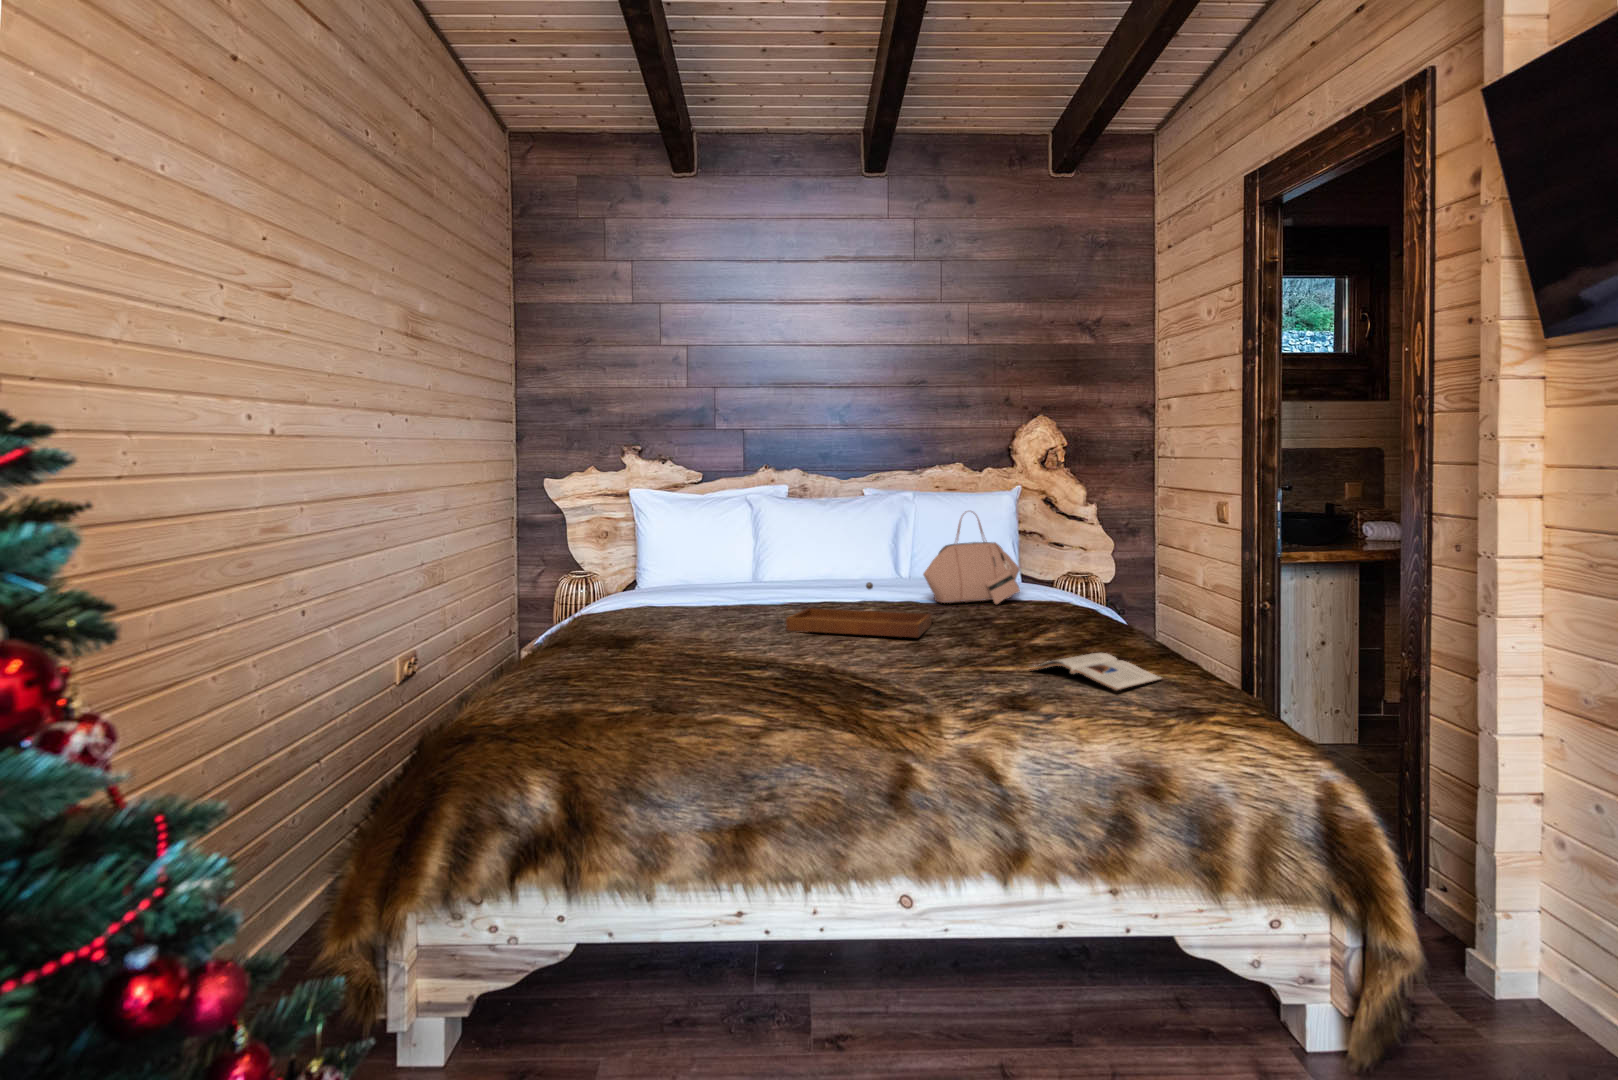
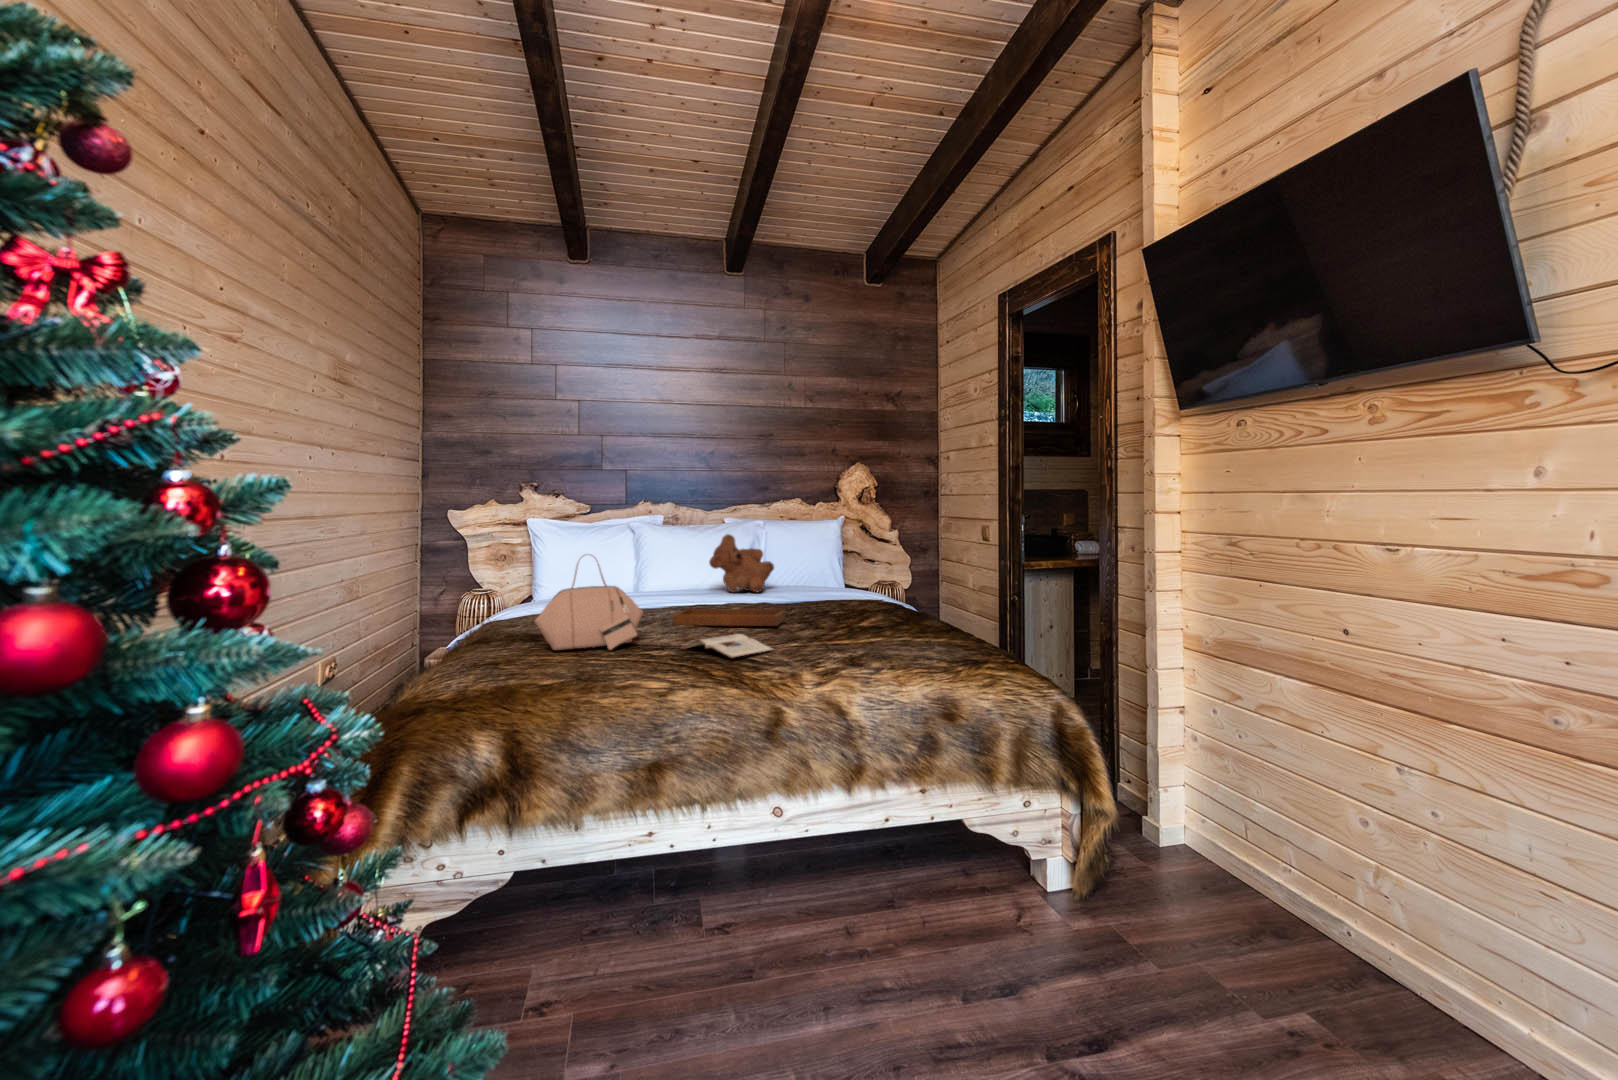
teddy bear: none [840,511,922,585] -> present [709,534,774,592]
handbag: present [923,515,1020,604] -> present [535,562,643,650]
magazine: present [1030,653,1163,690] -> present [683,634,773,658]

